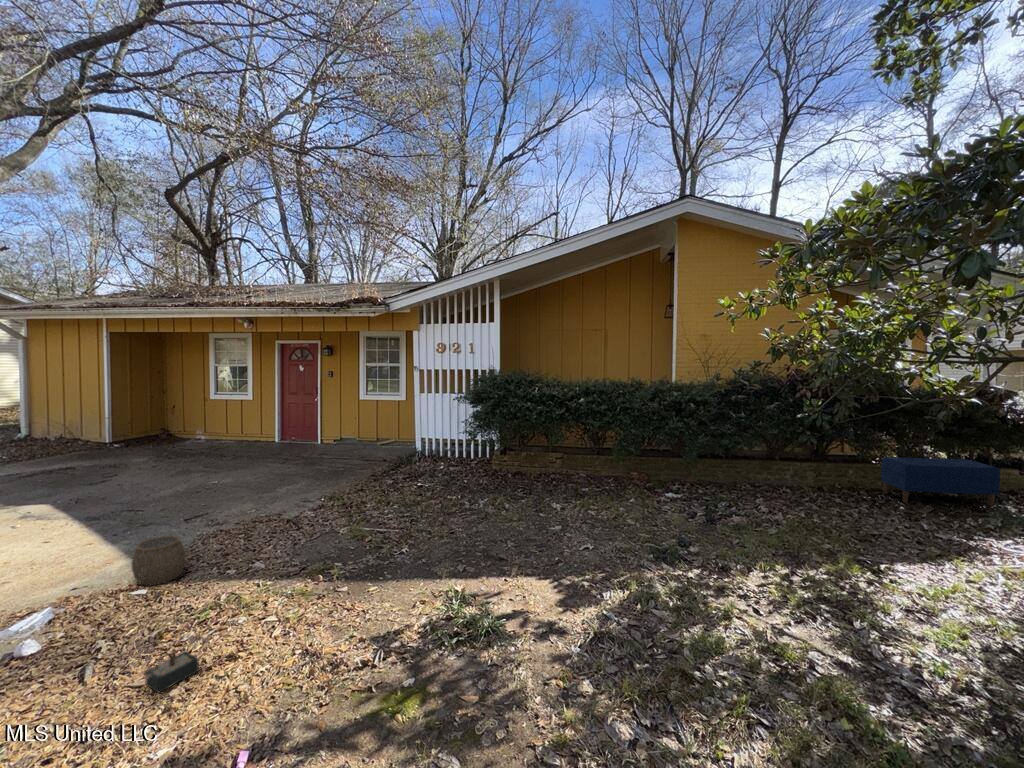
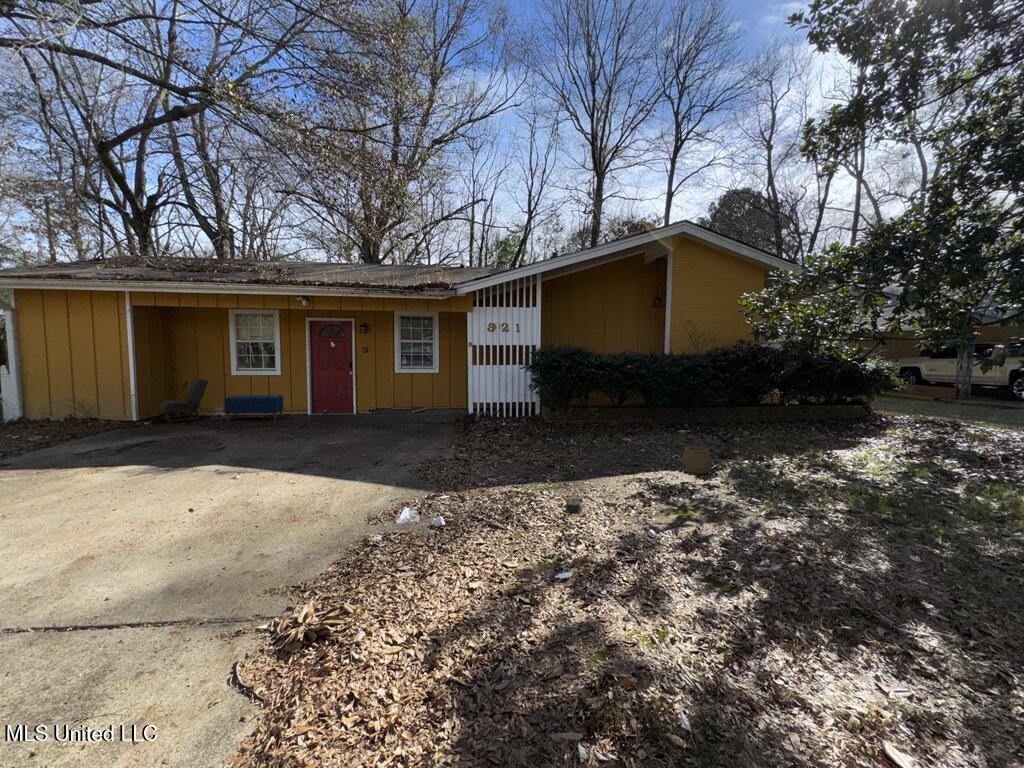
lounge chair: none [140,402,188,446] -> present [160,378,208,423]
bench: present [881,457,1000,506] -> present [224,395,284,421]
woven basket: present [132,535,186,586] -> present [682,446,711,474]

